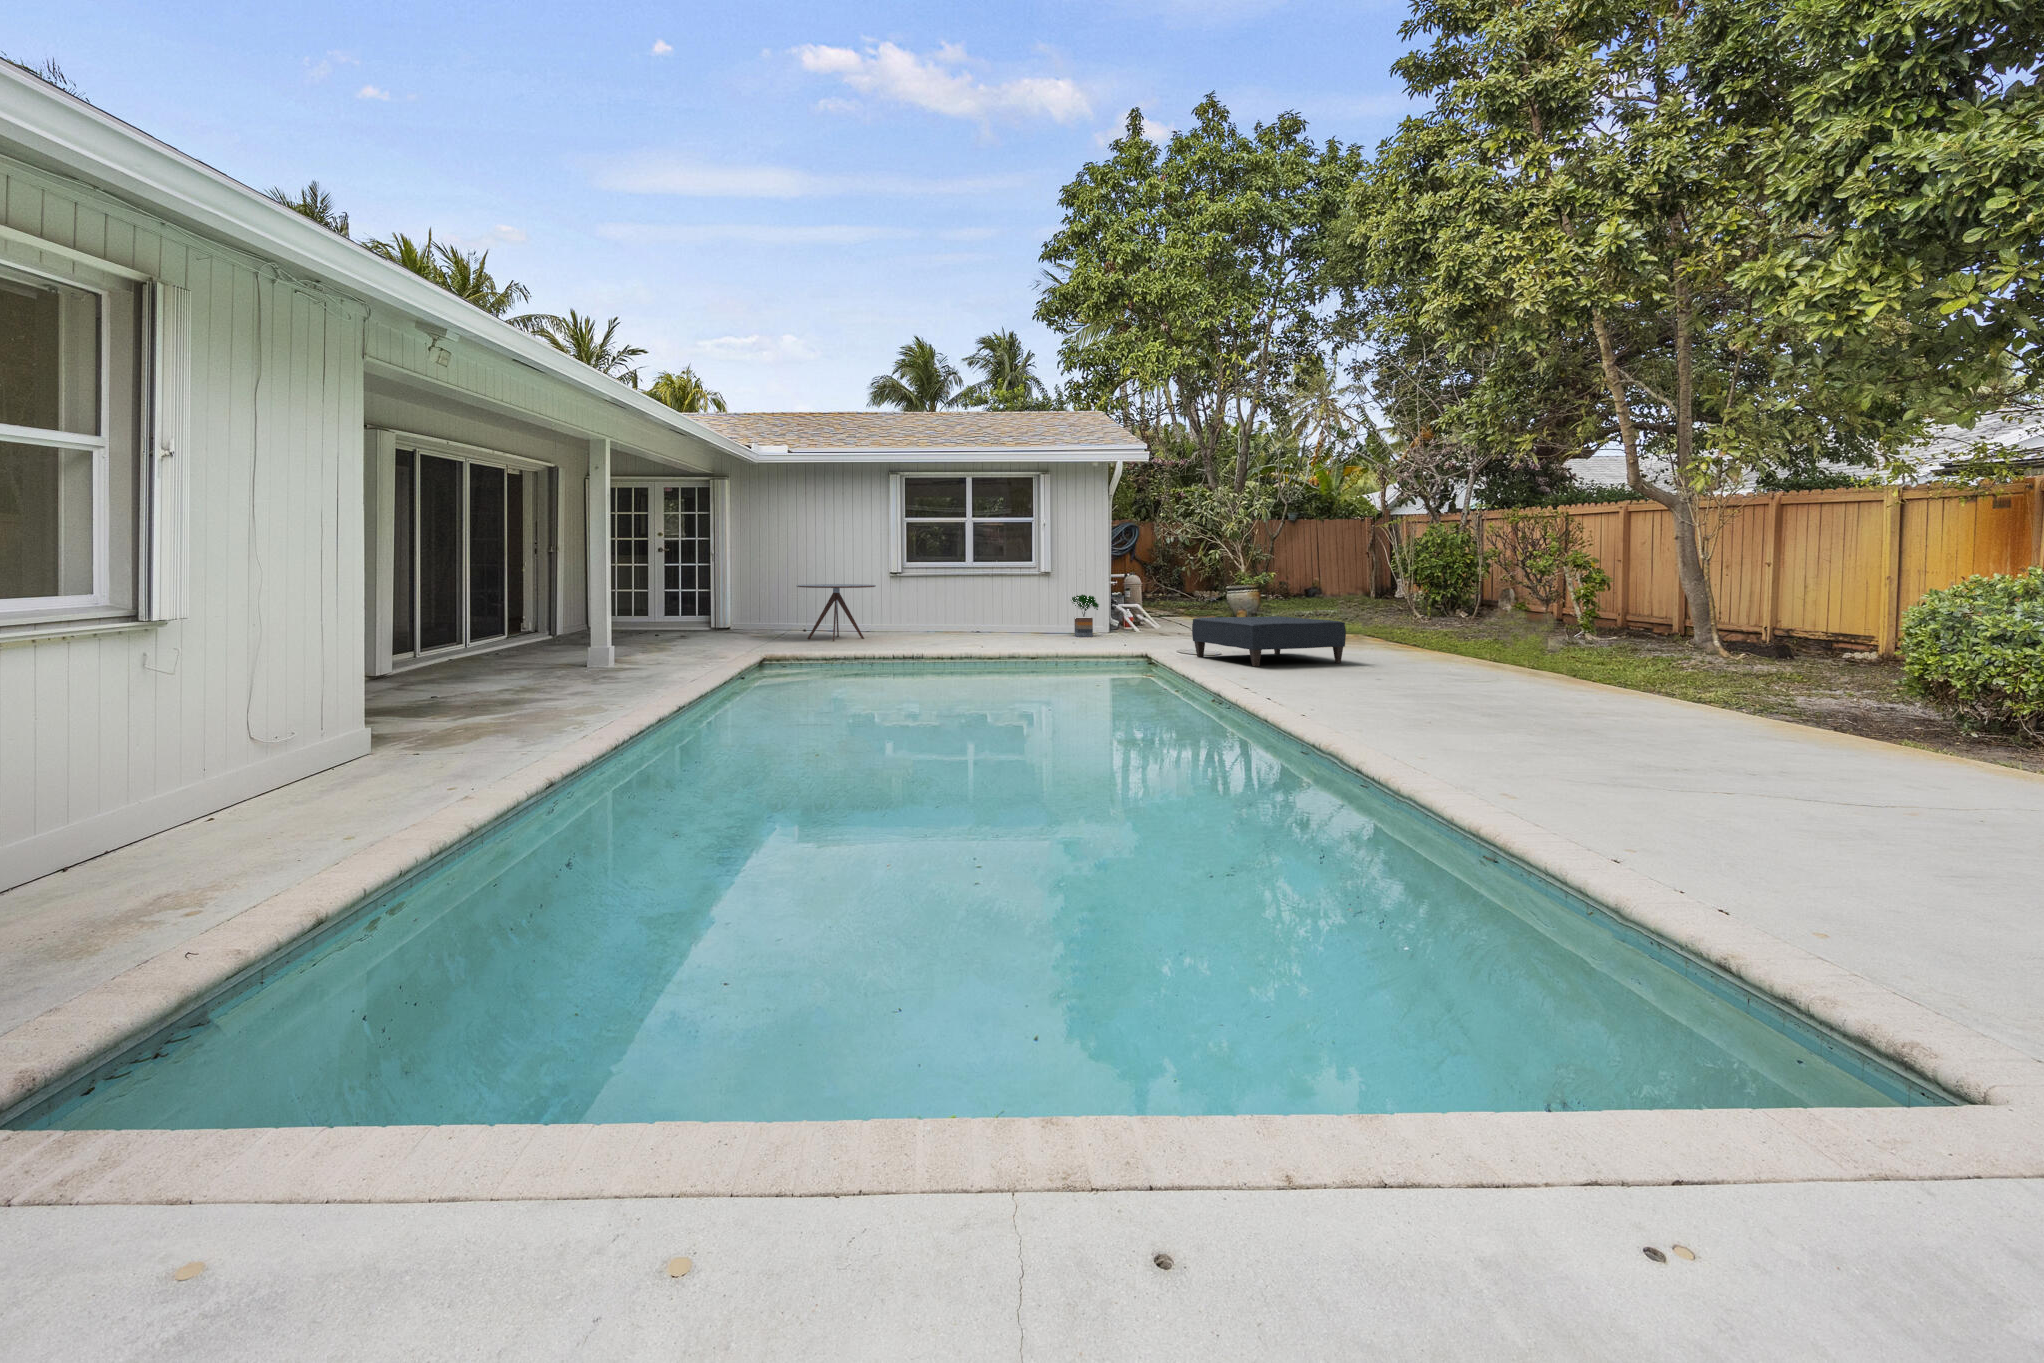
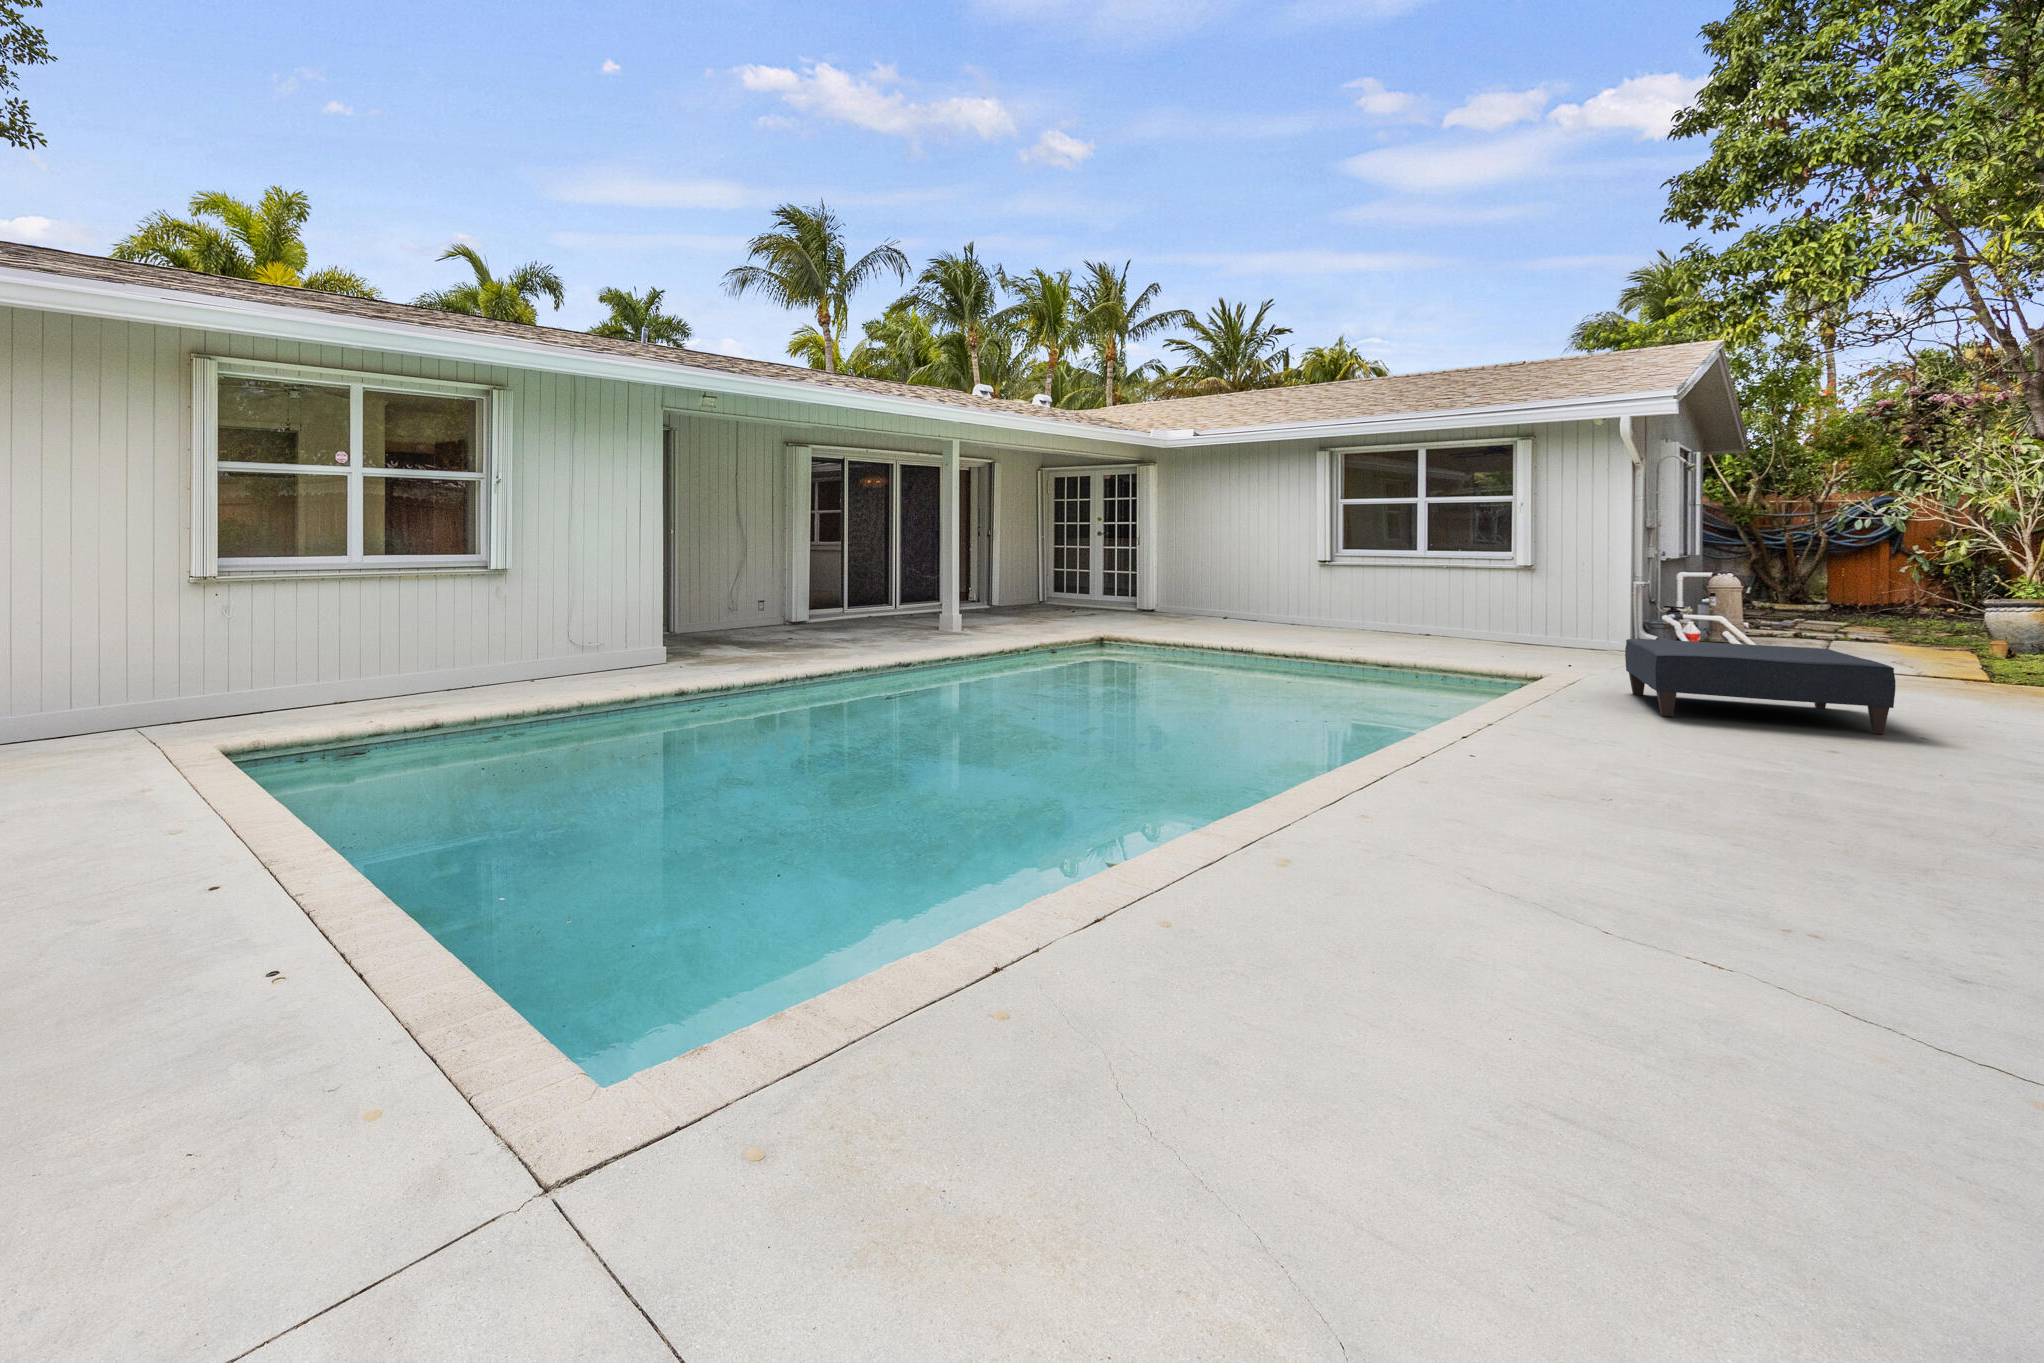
round table: present [796,584,876,641] -> none [1201,570,1291,631]
potted tree: present [1072,595,1099,637] -> none [1560,596,1608,655]

